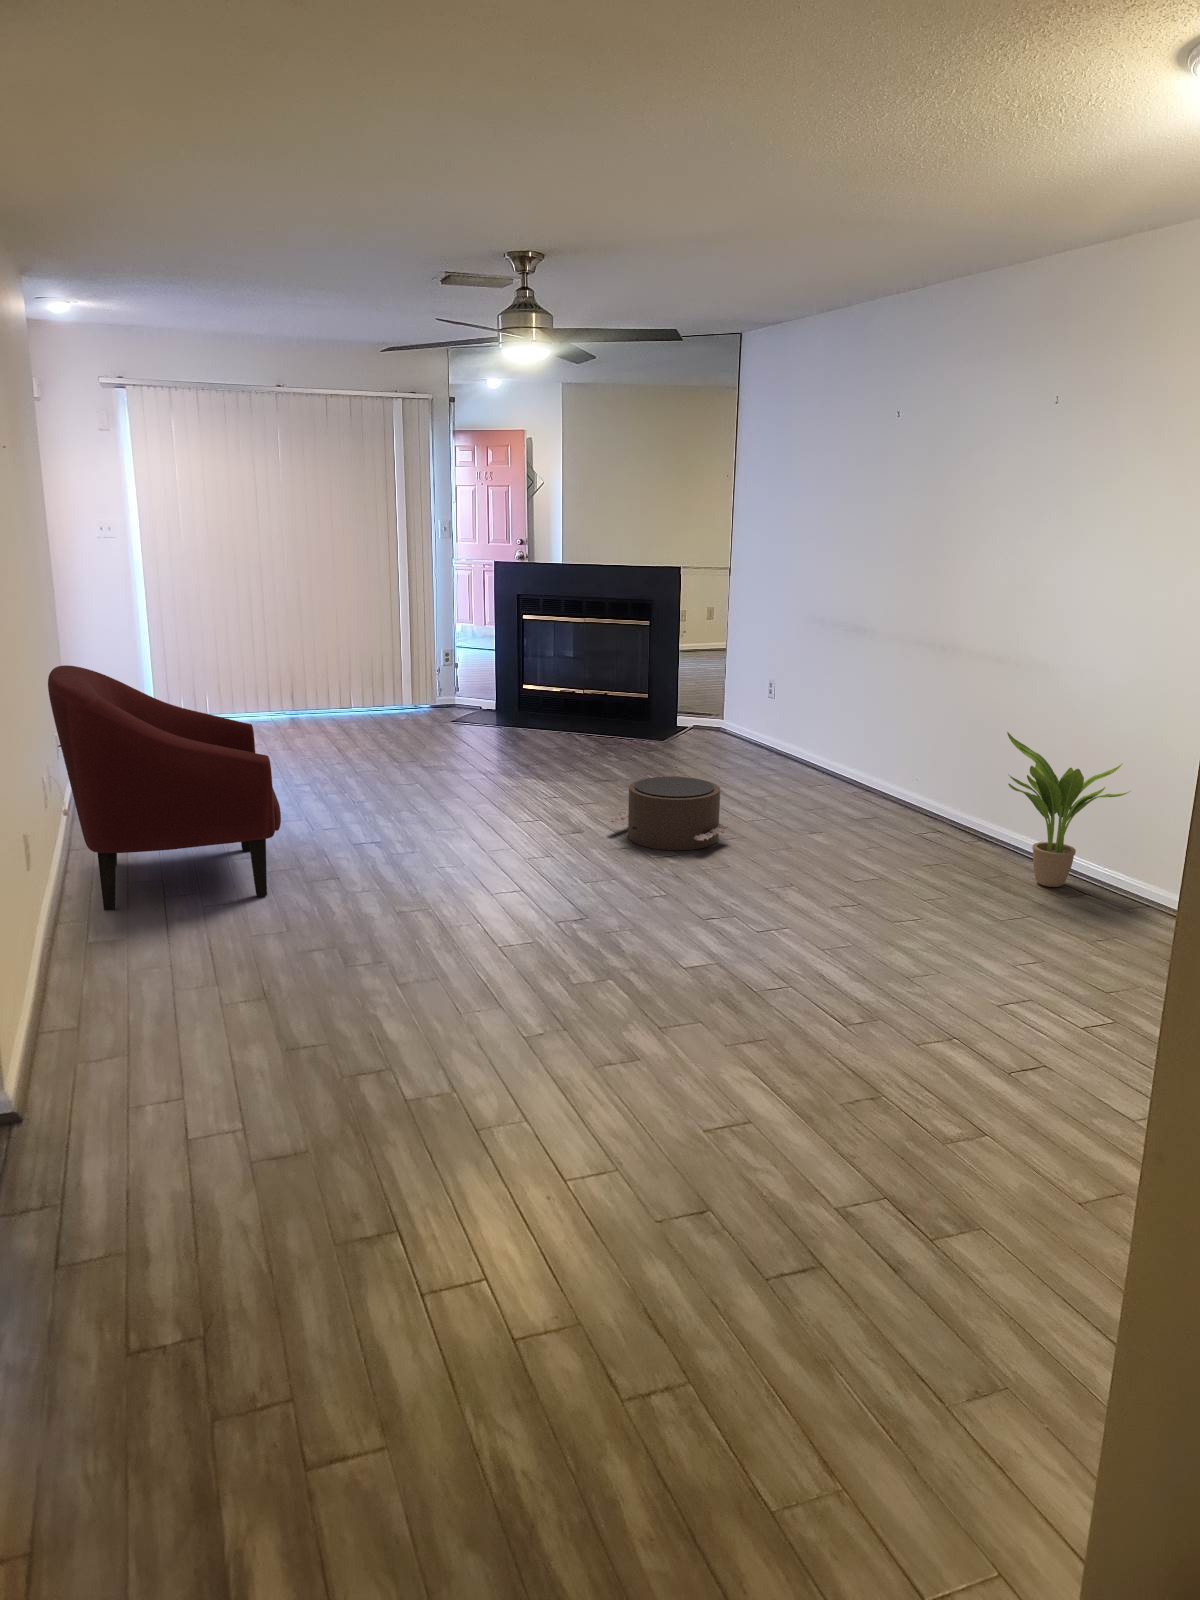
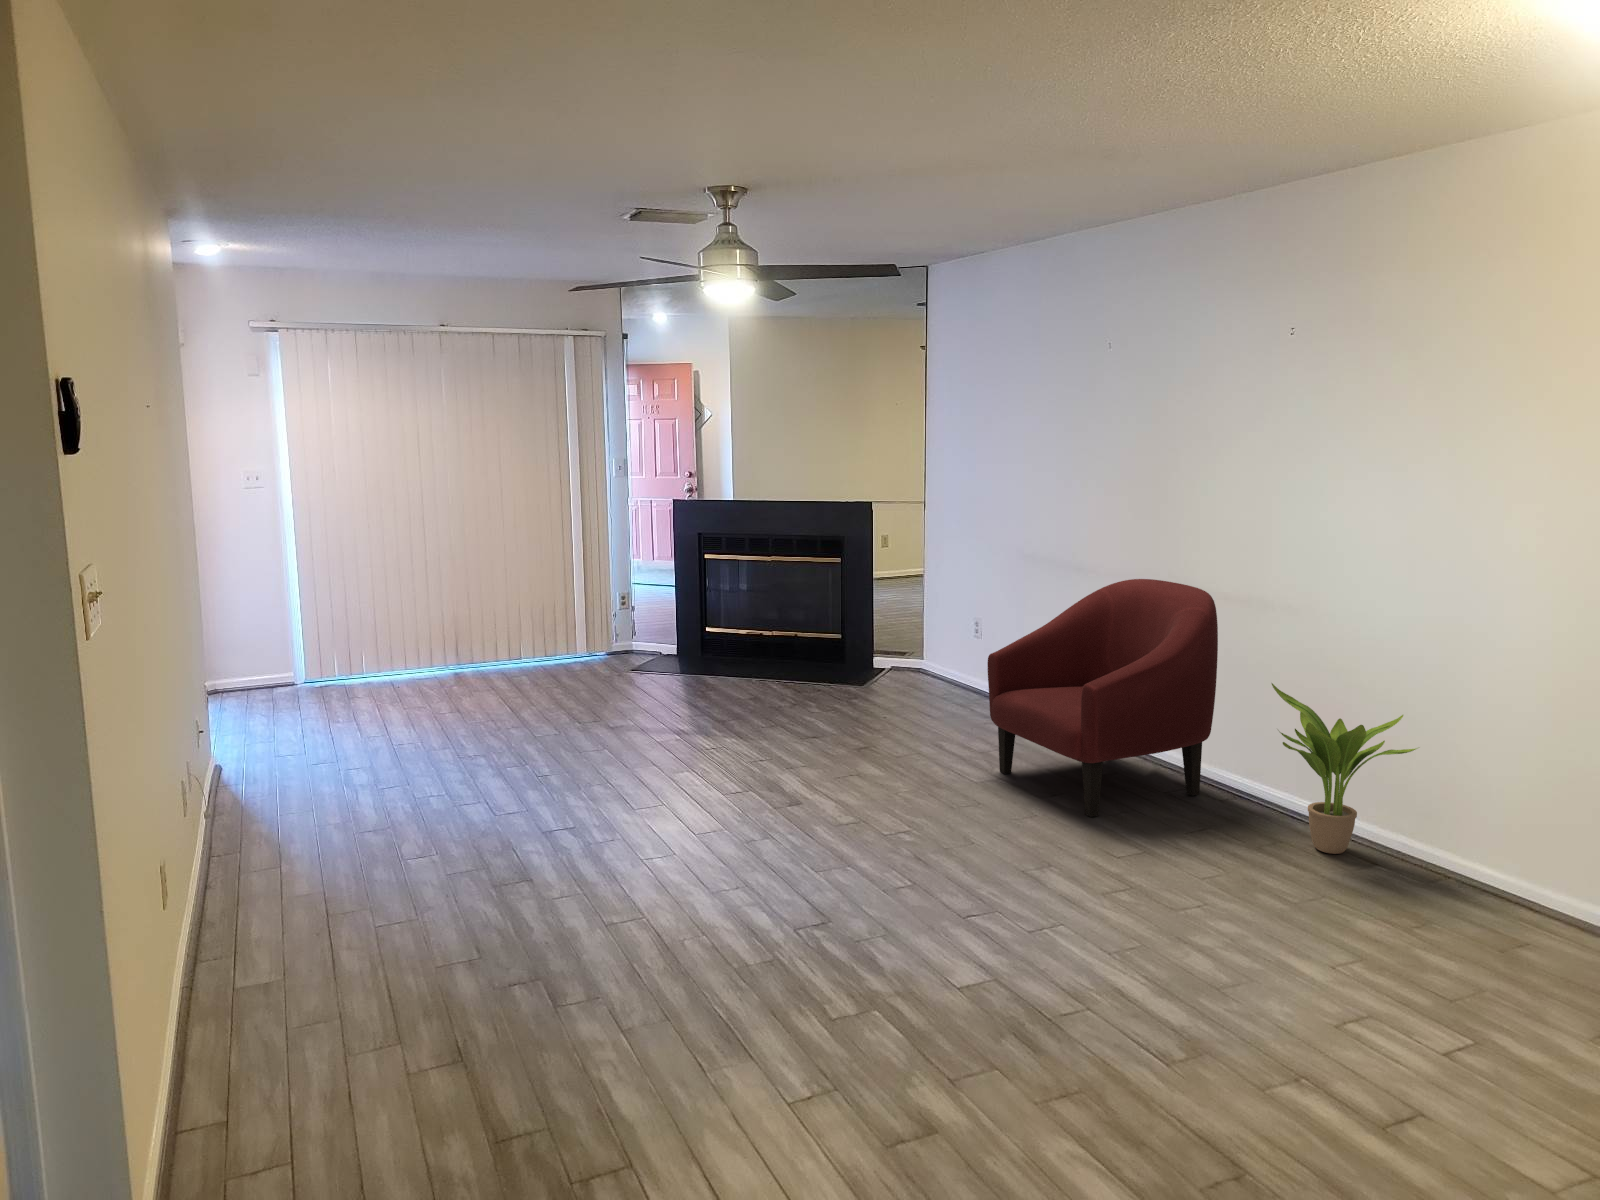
armchair: present [48,665,281,910] -> present [988,579,1218,817]
pouf: present [608,777,729,850] -> none [827,737,964,824]

